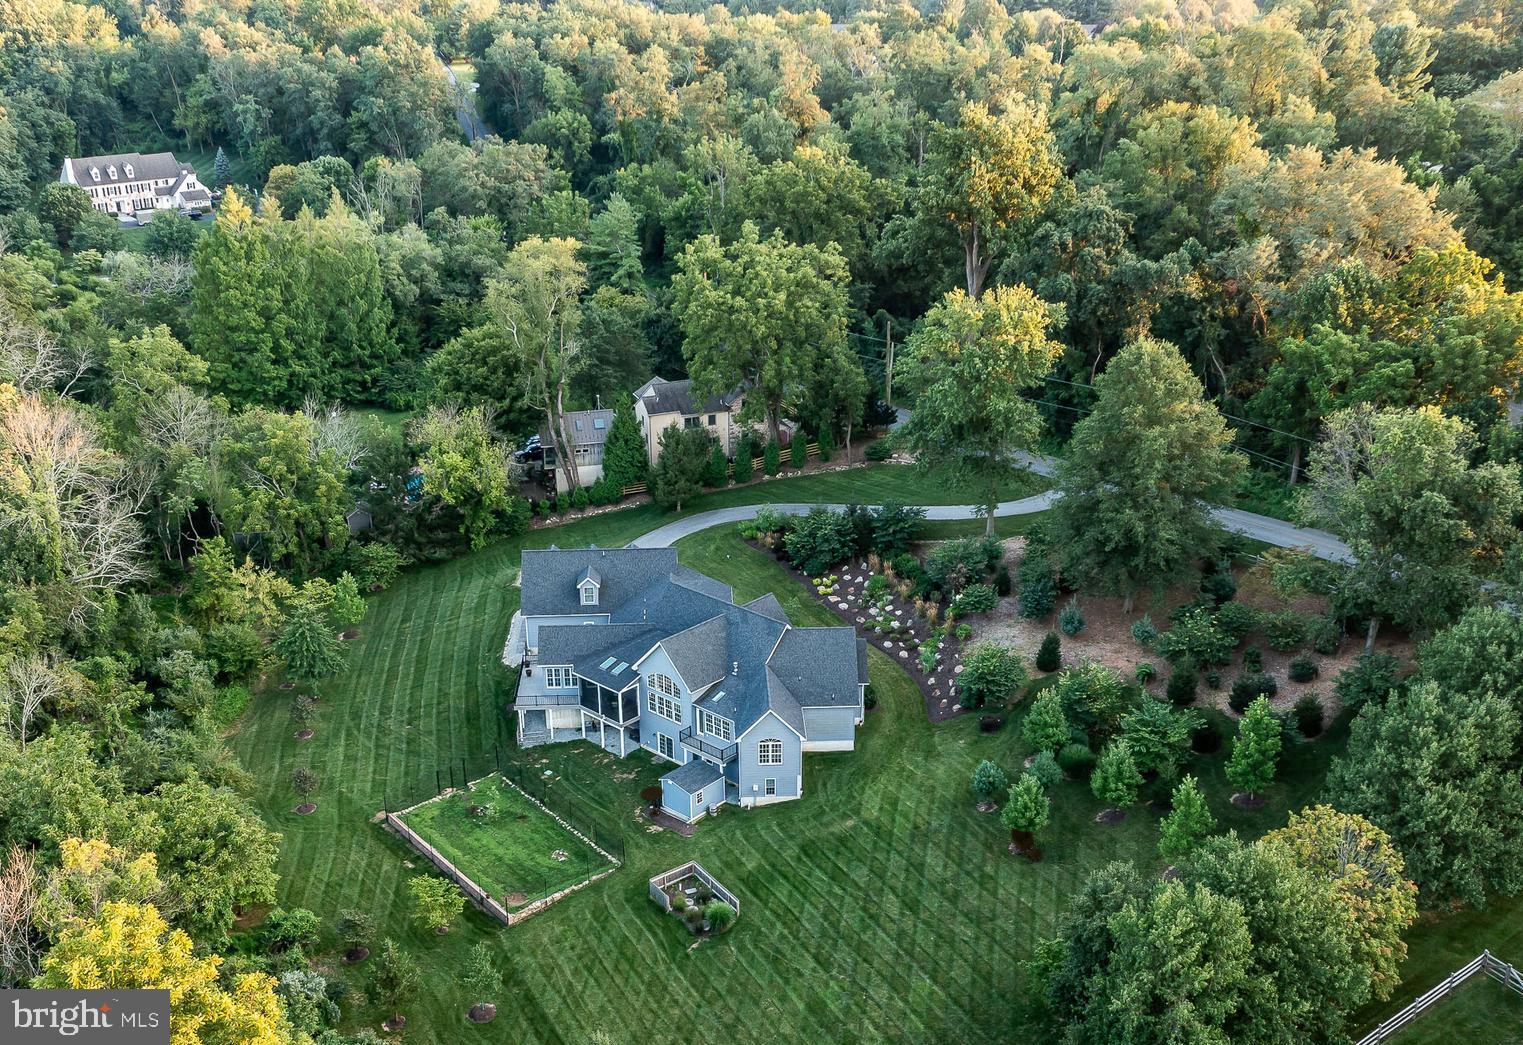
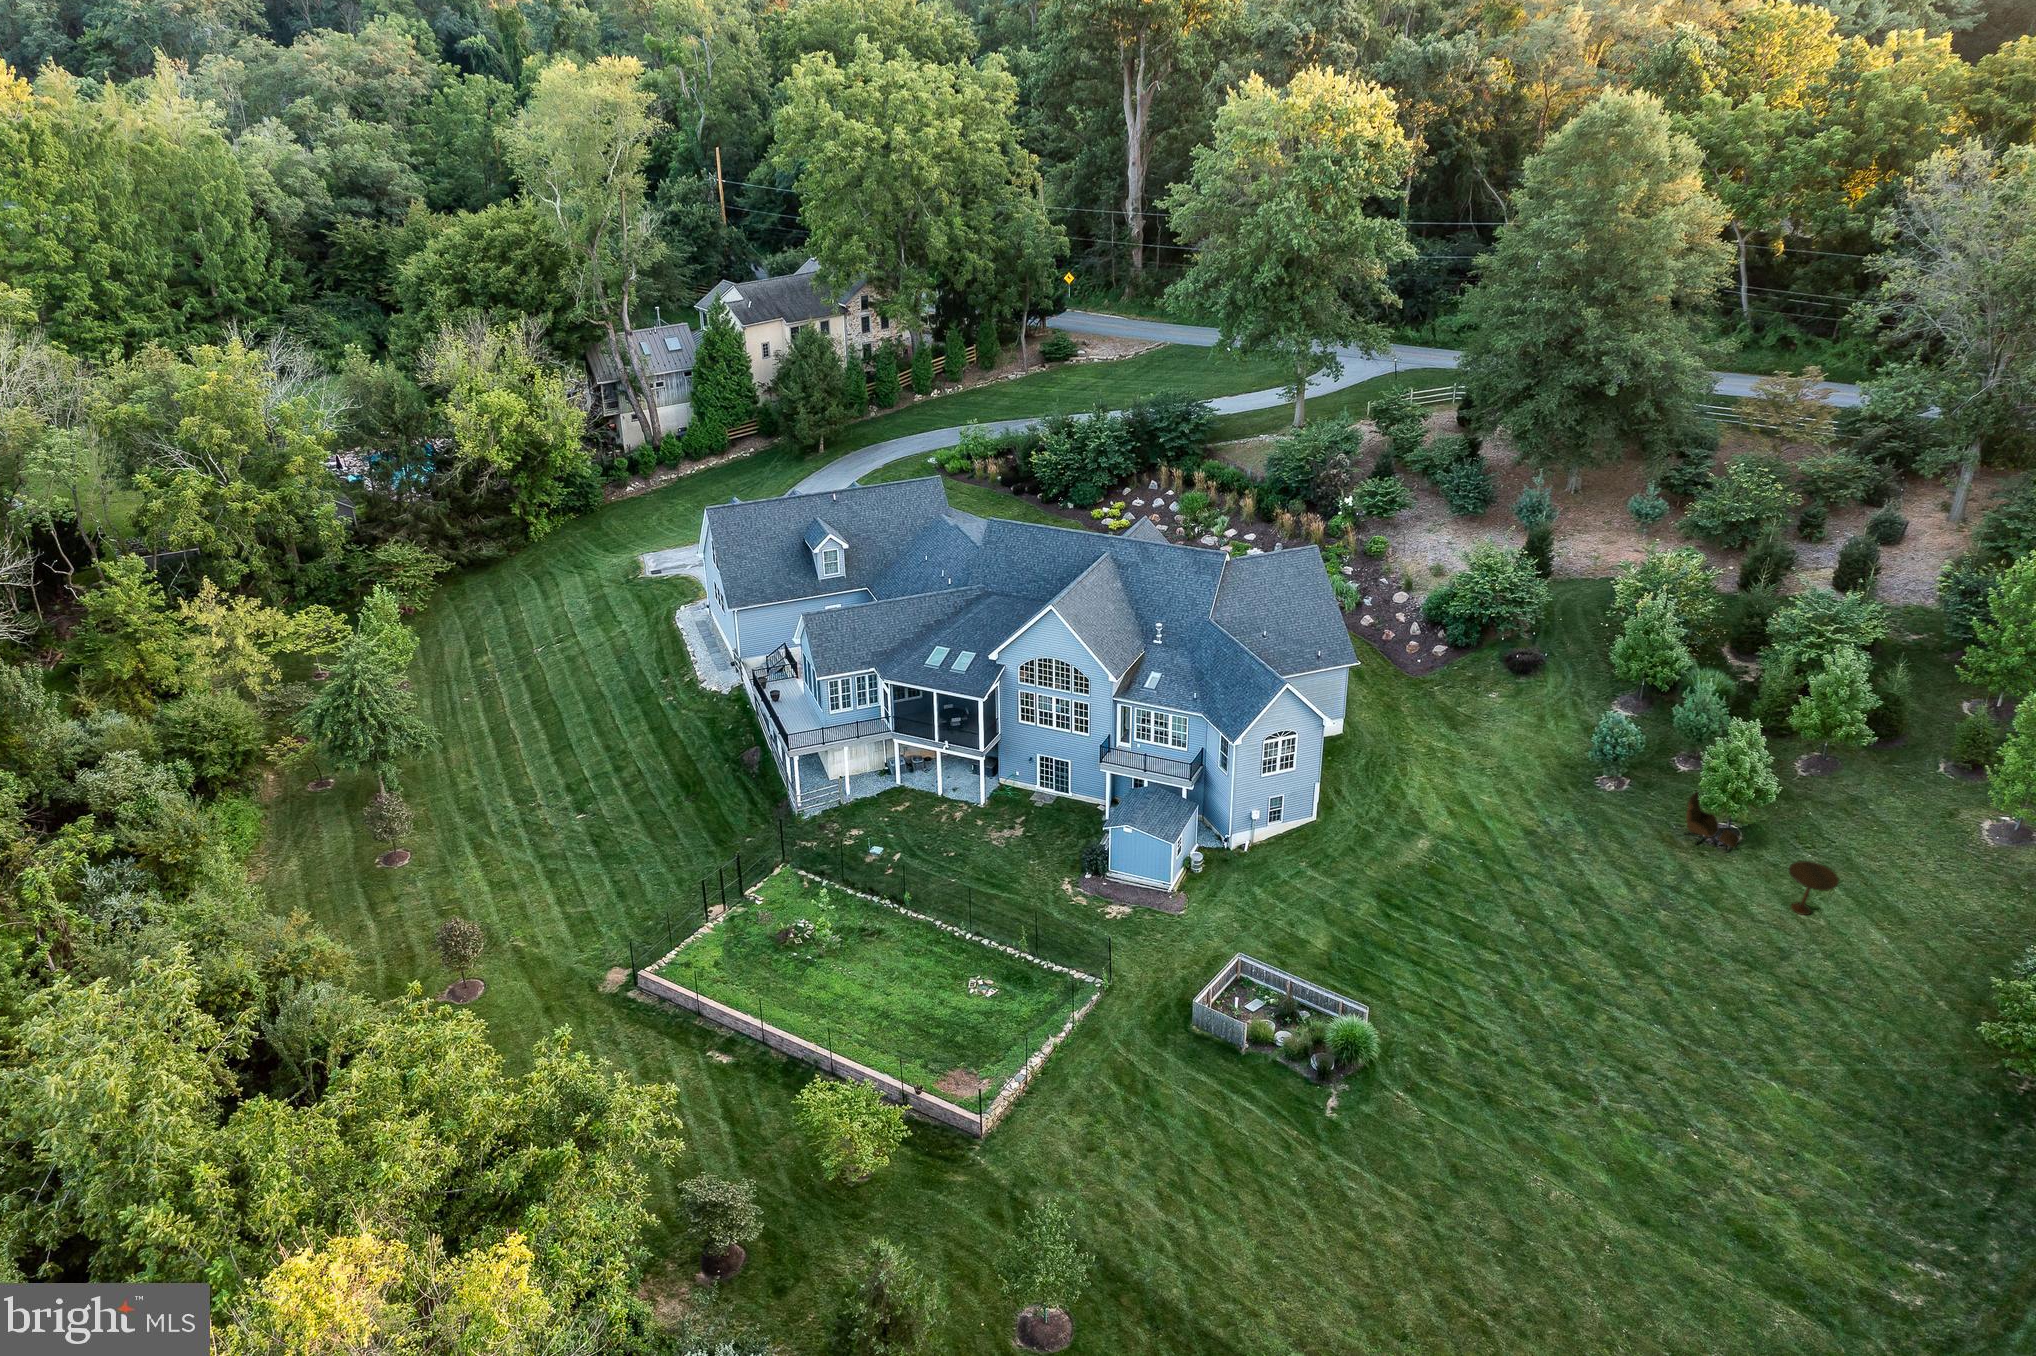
pedestal table: present [640,786,664,816] -> present [1789,861,1839,915]

